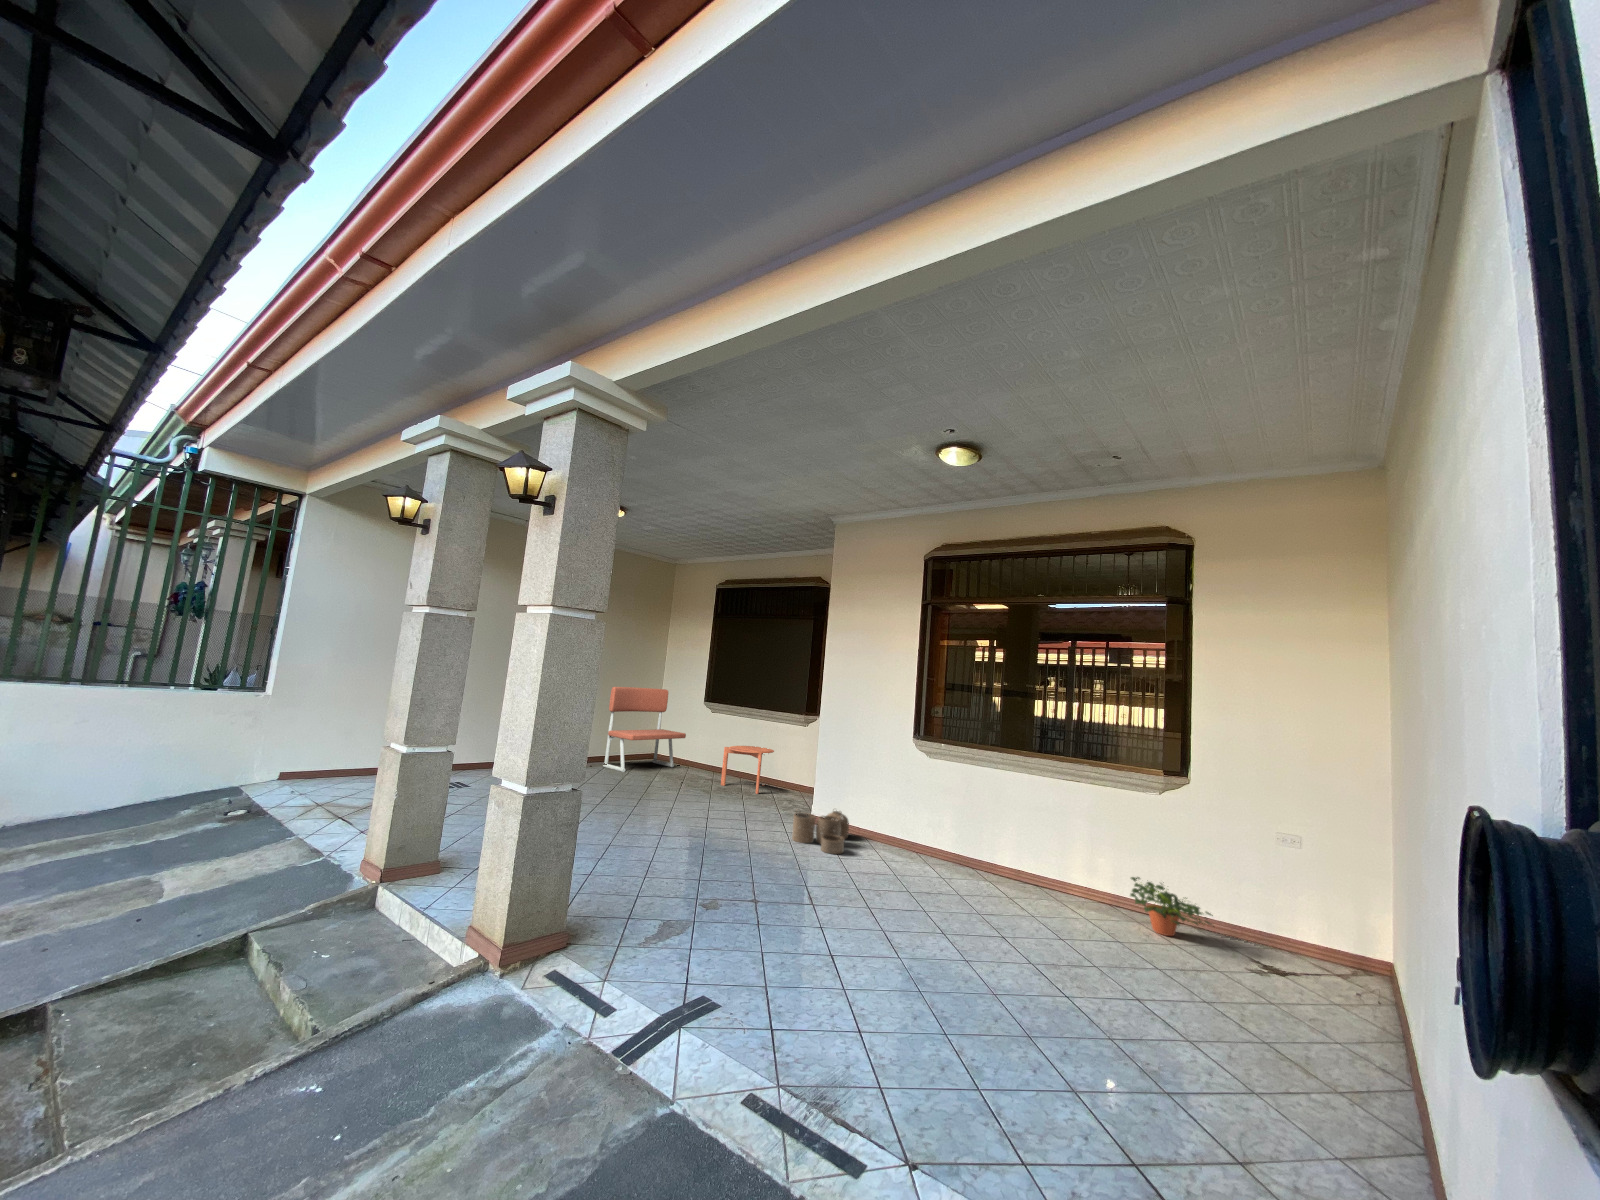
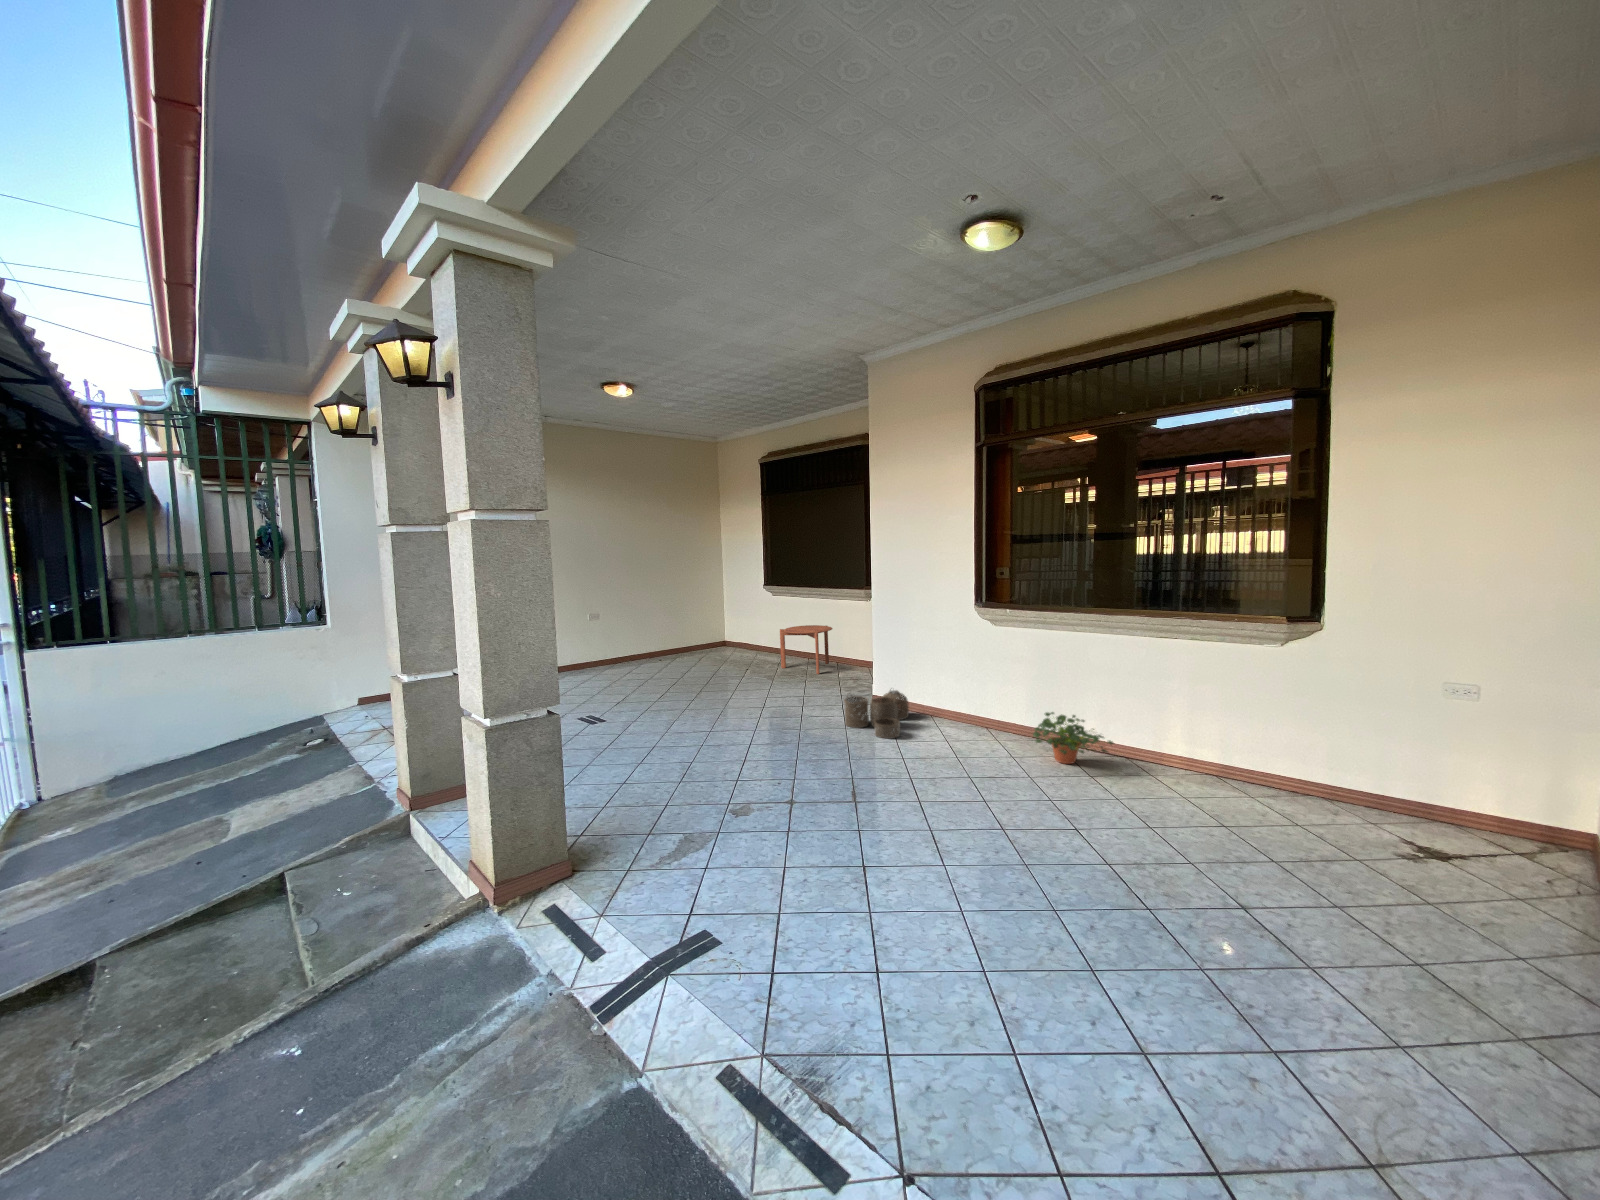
bench: present [603,687,686,772] -> none [659,576,744,664]
potted plant: present [1130,877,1213,936] -> present [1033,712,1113,764]

